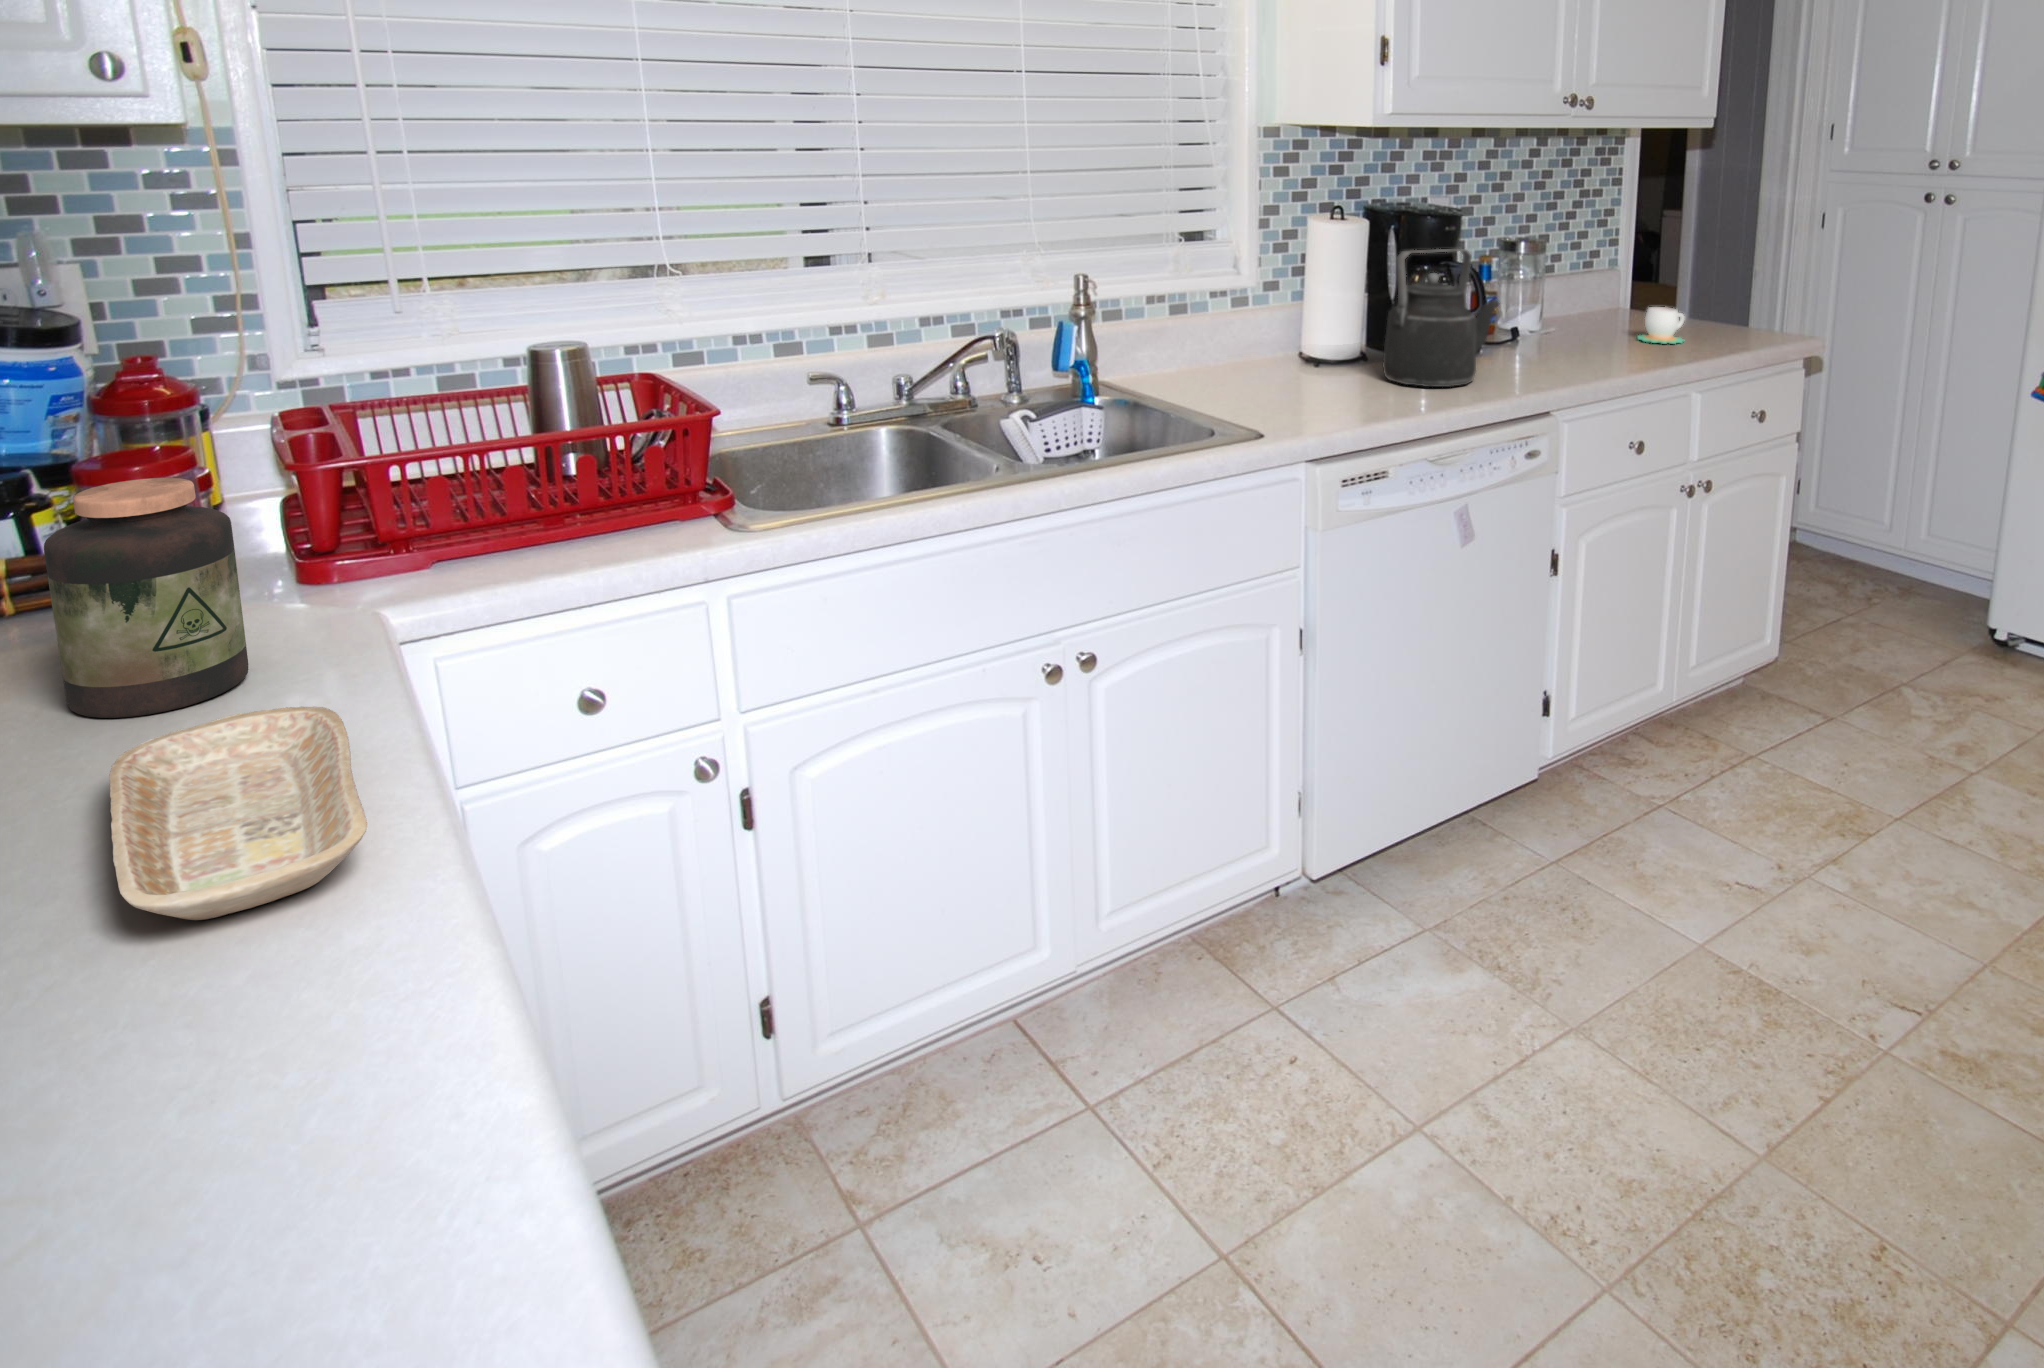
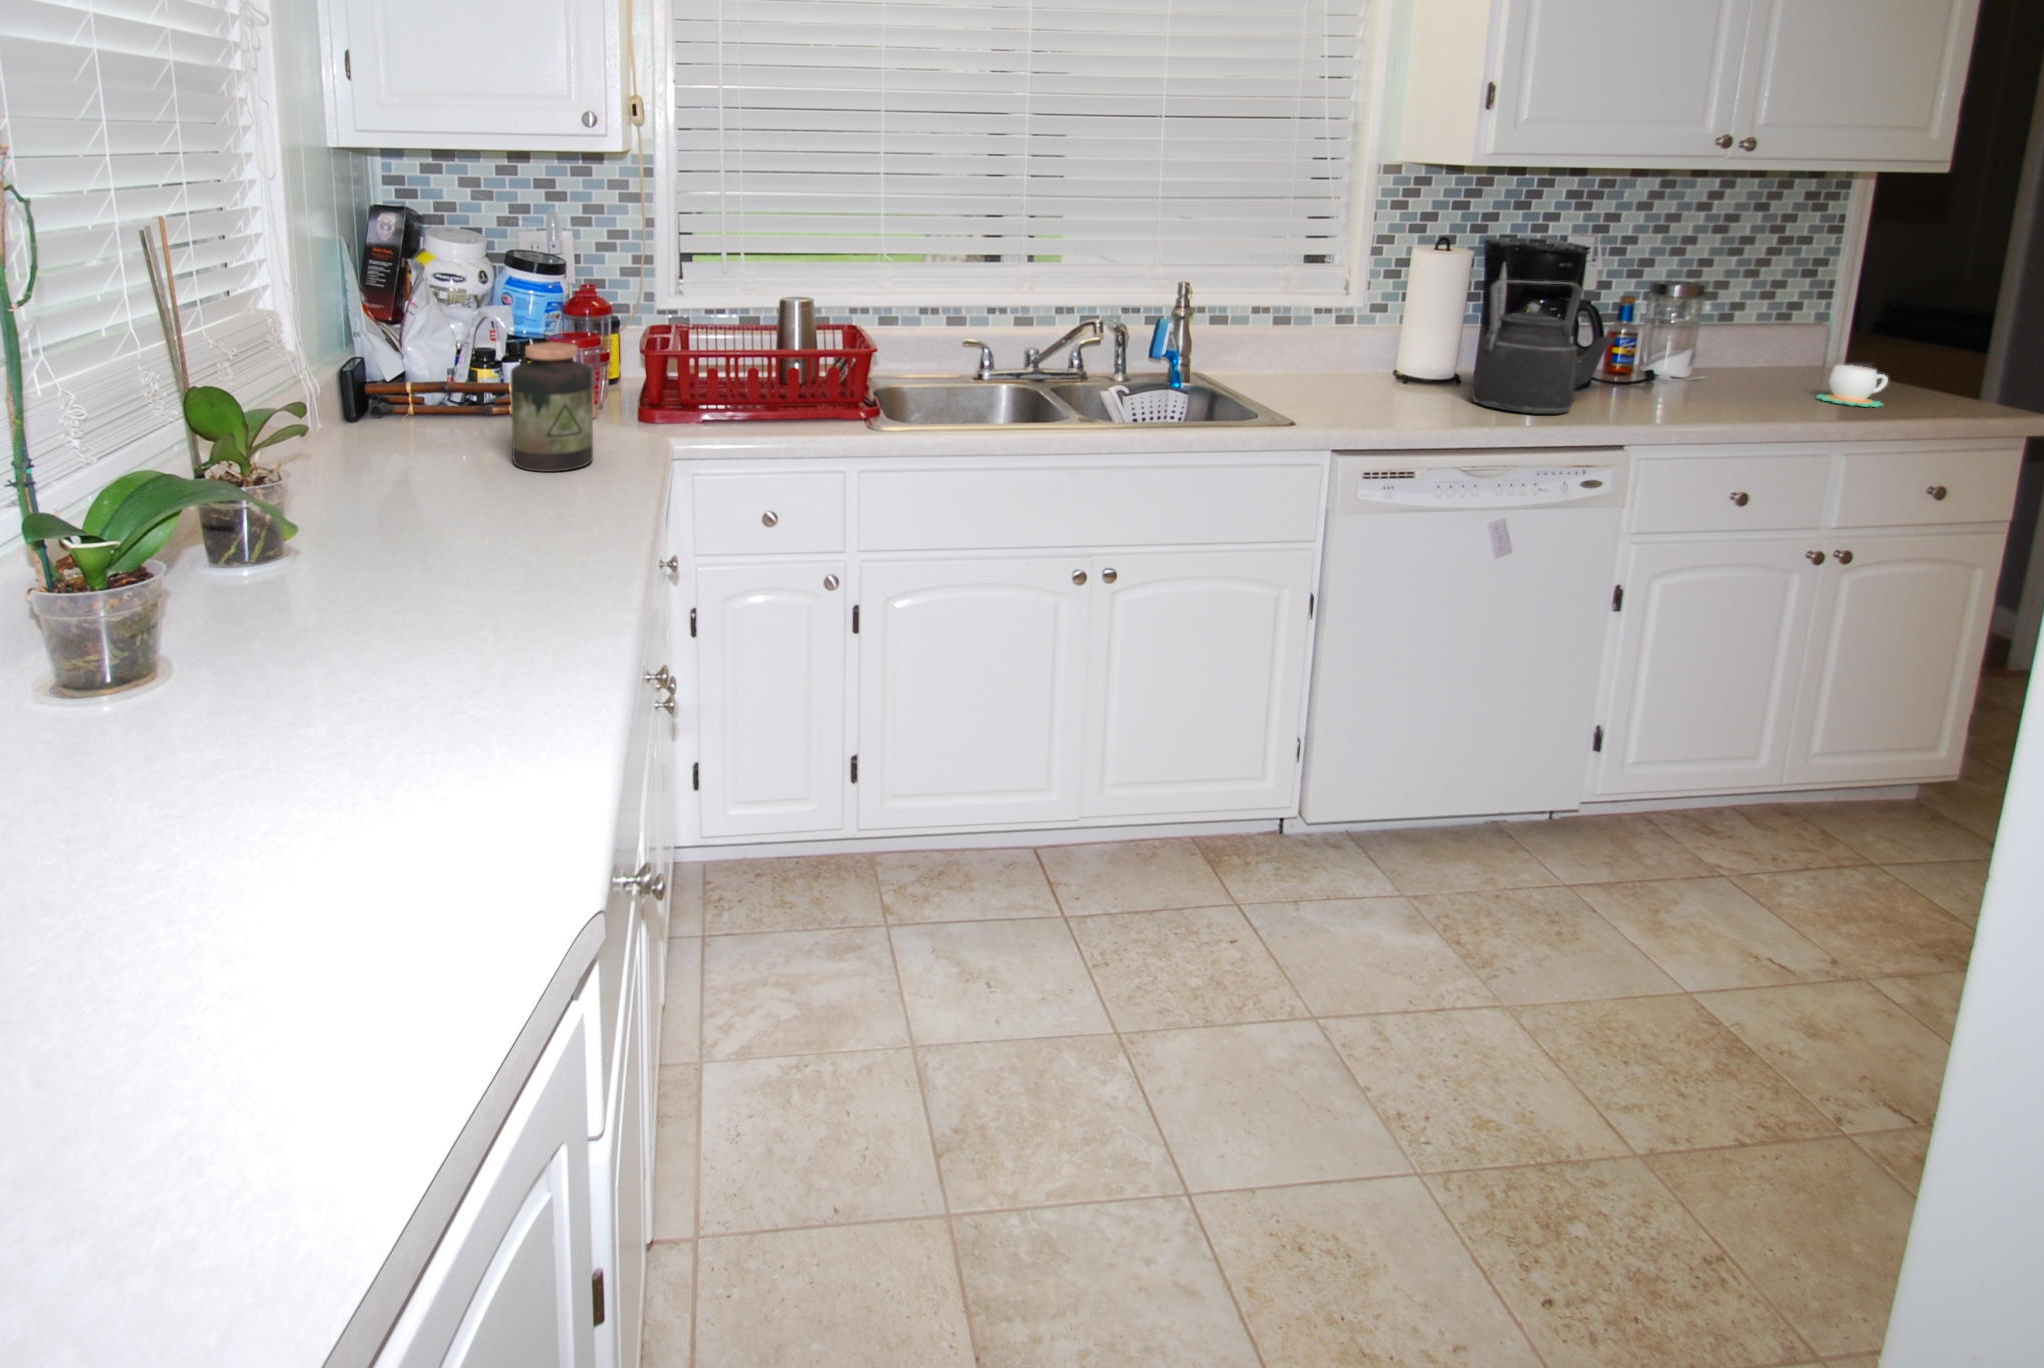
tray: present [110,707,367,920] -> none [479,474,609,563]

